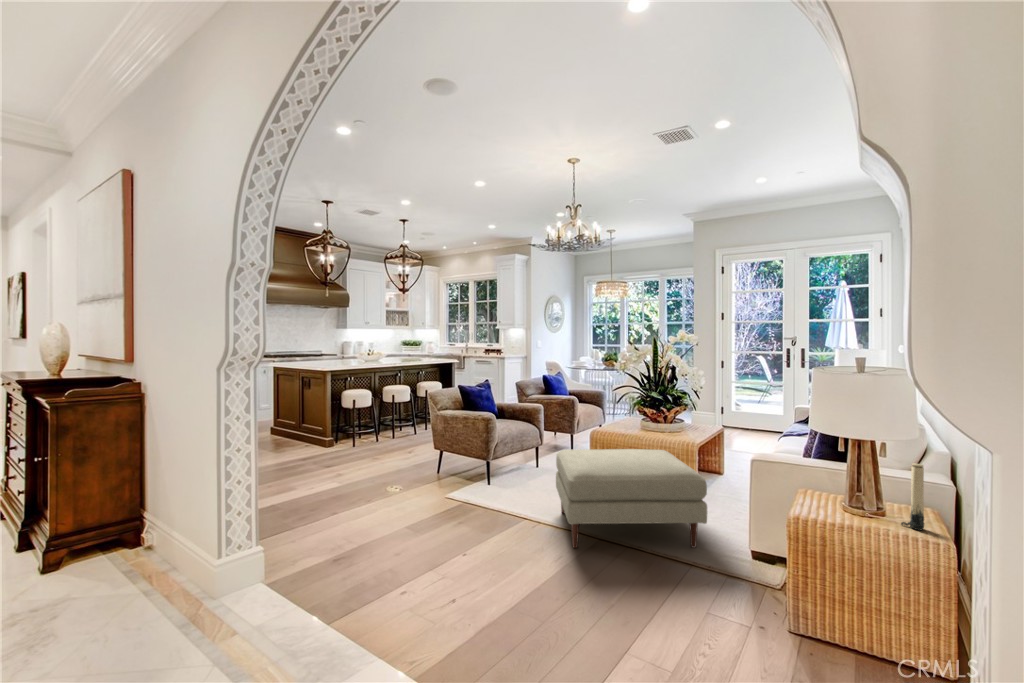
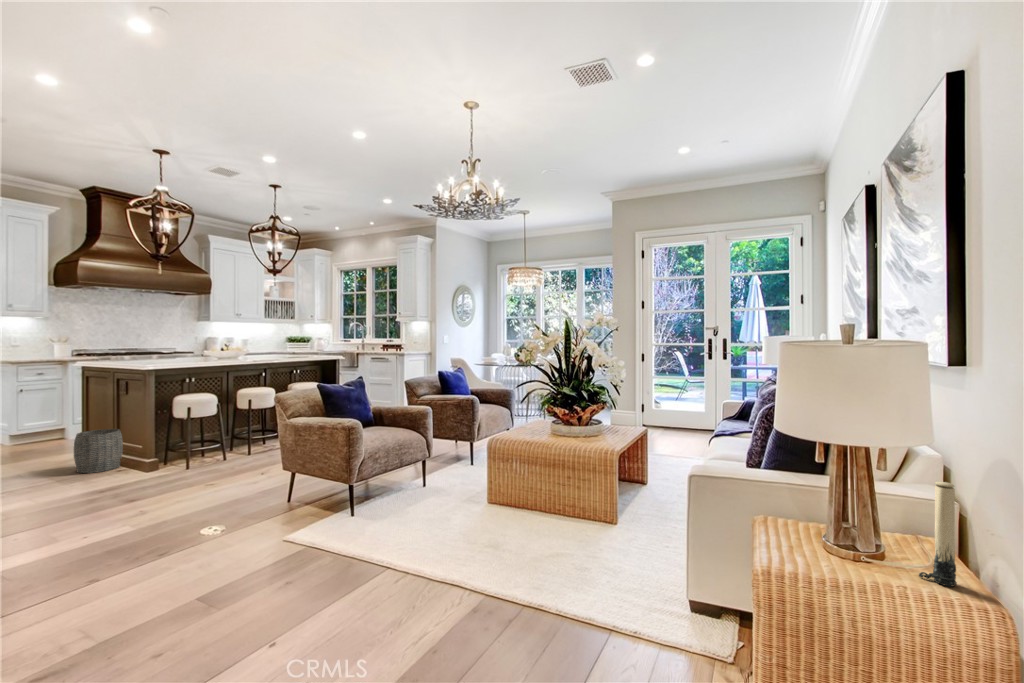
woven basket: none [278,415,308,447] -> present [74,429,123,473]
ottoman: present [556,449,707,548] -> none [435,462,632,614]

